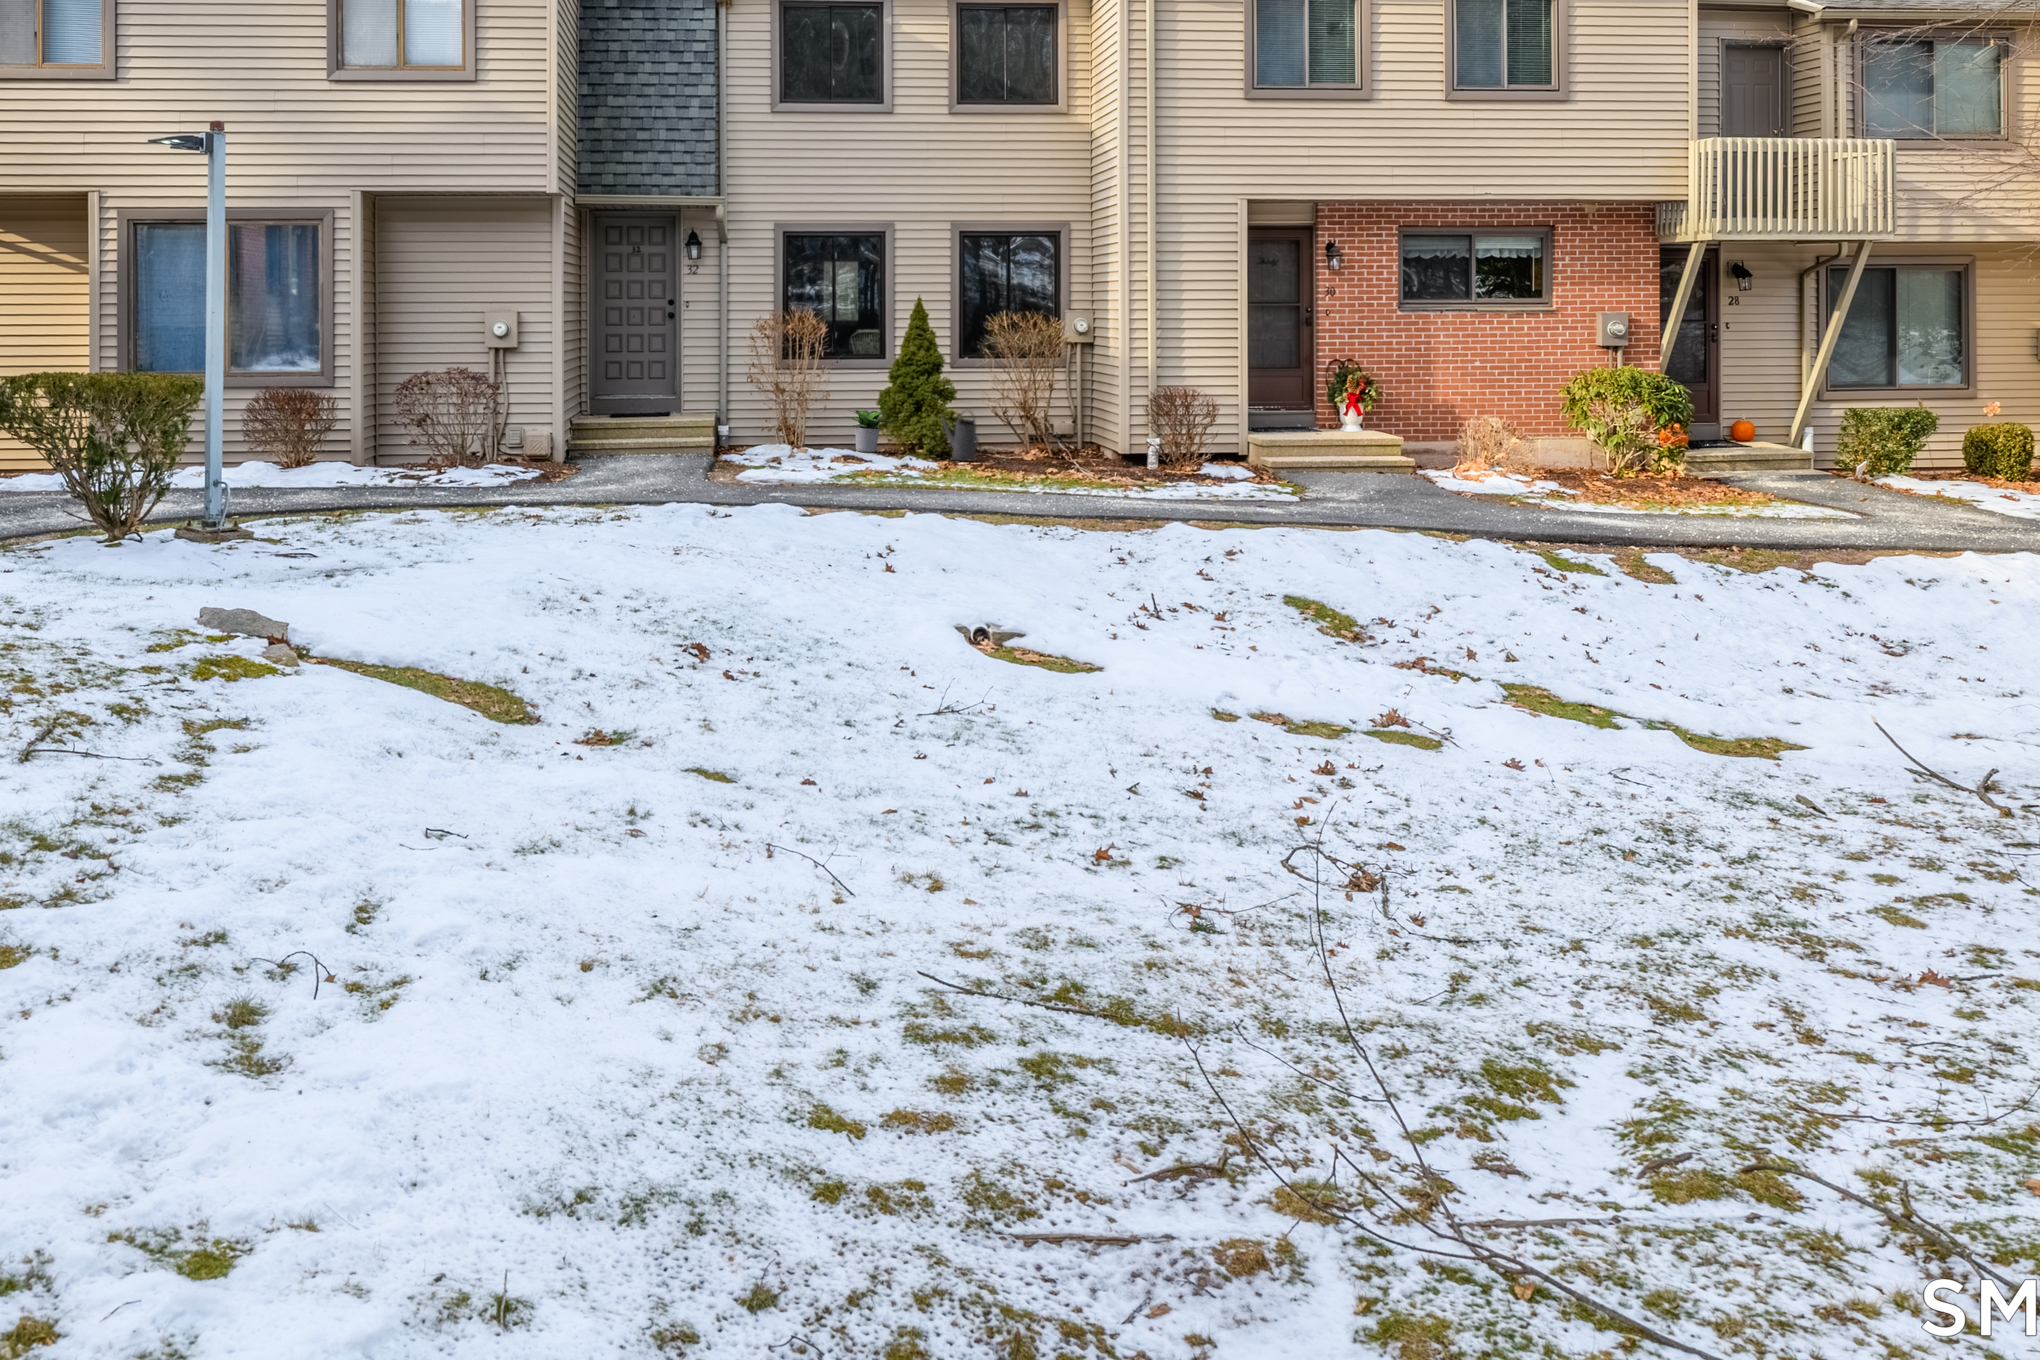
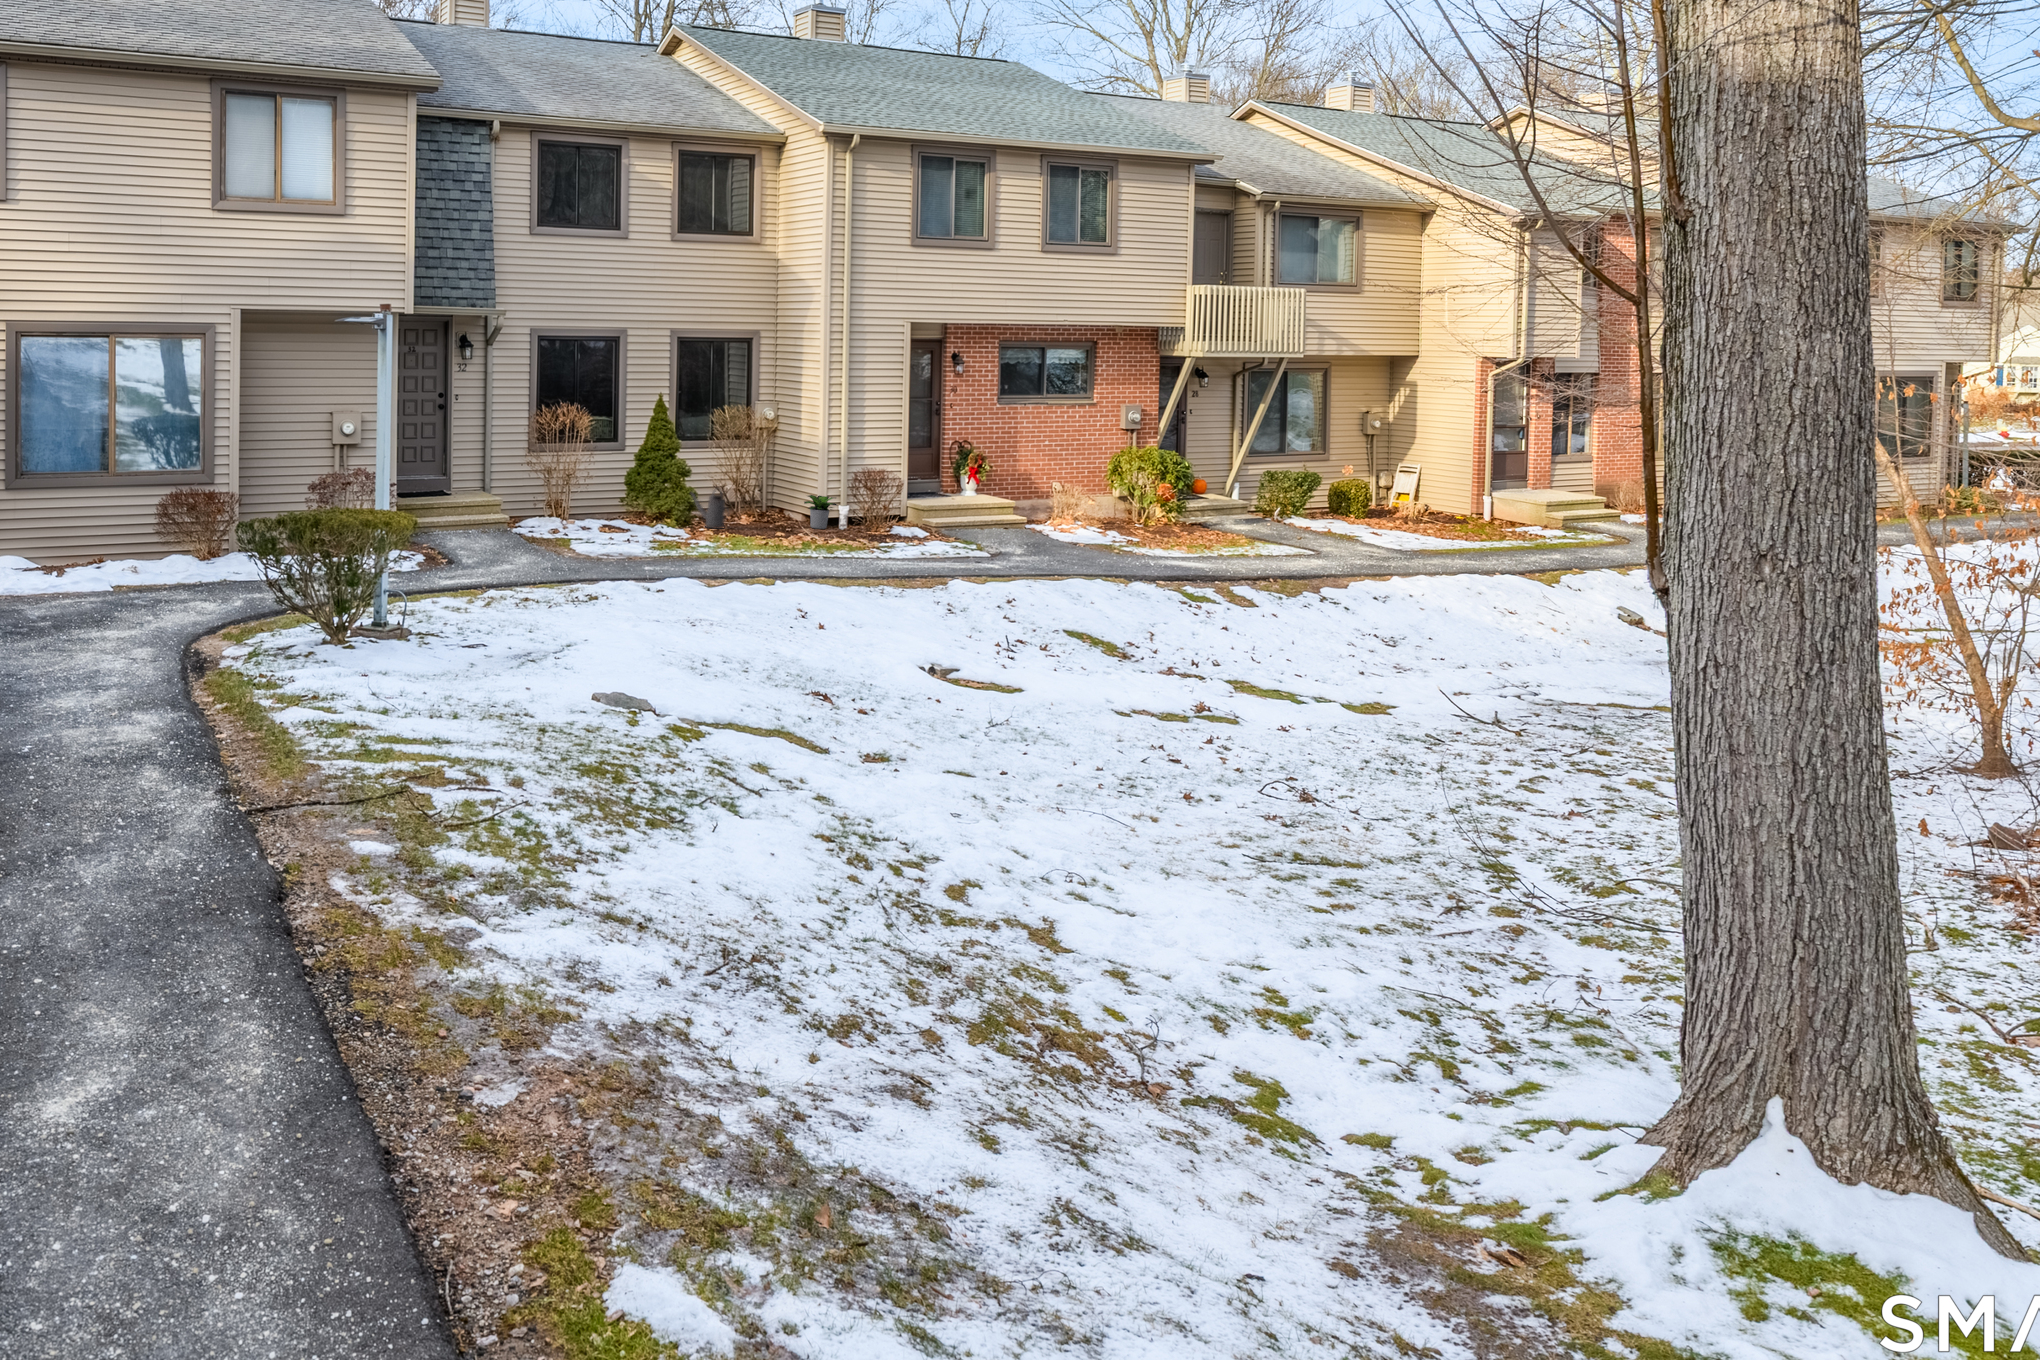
potted plant: present [850,410,893,452] -> present [804,495,837,529]

